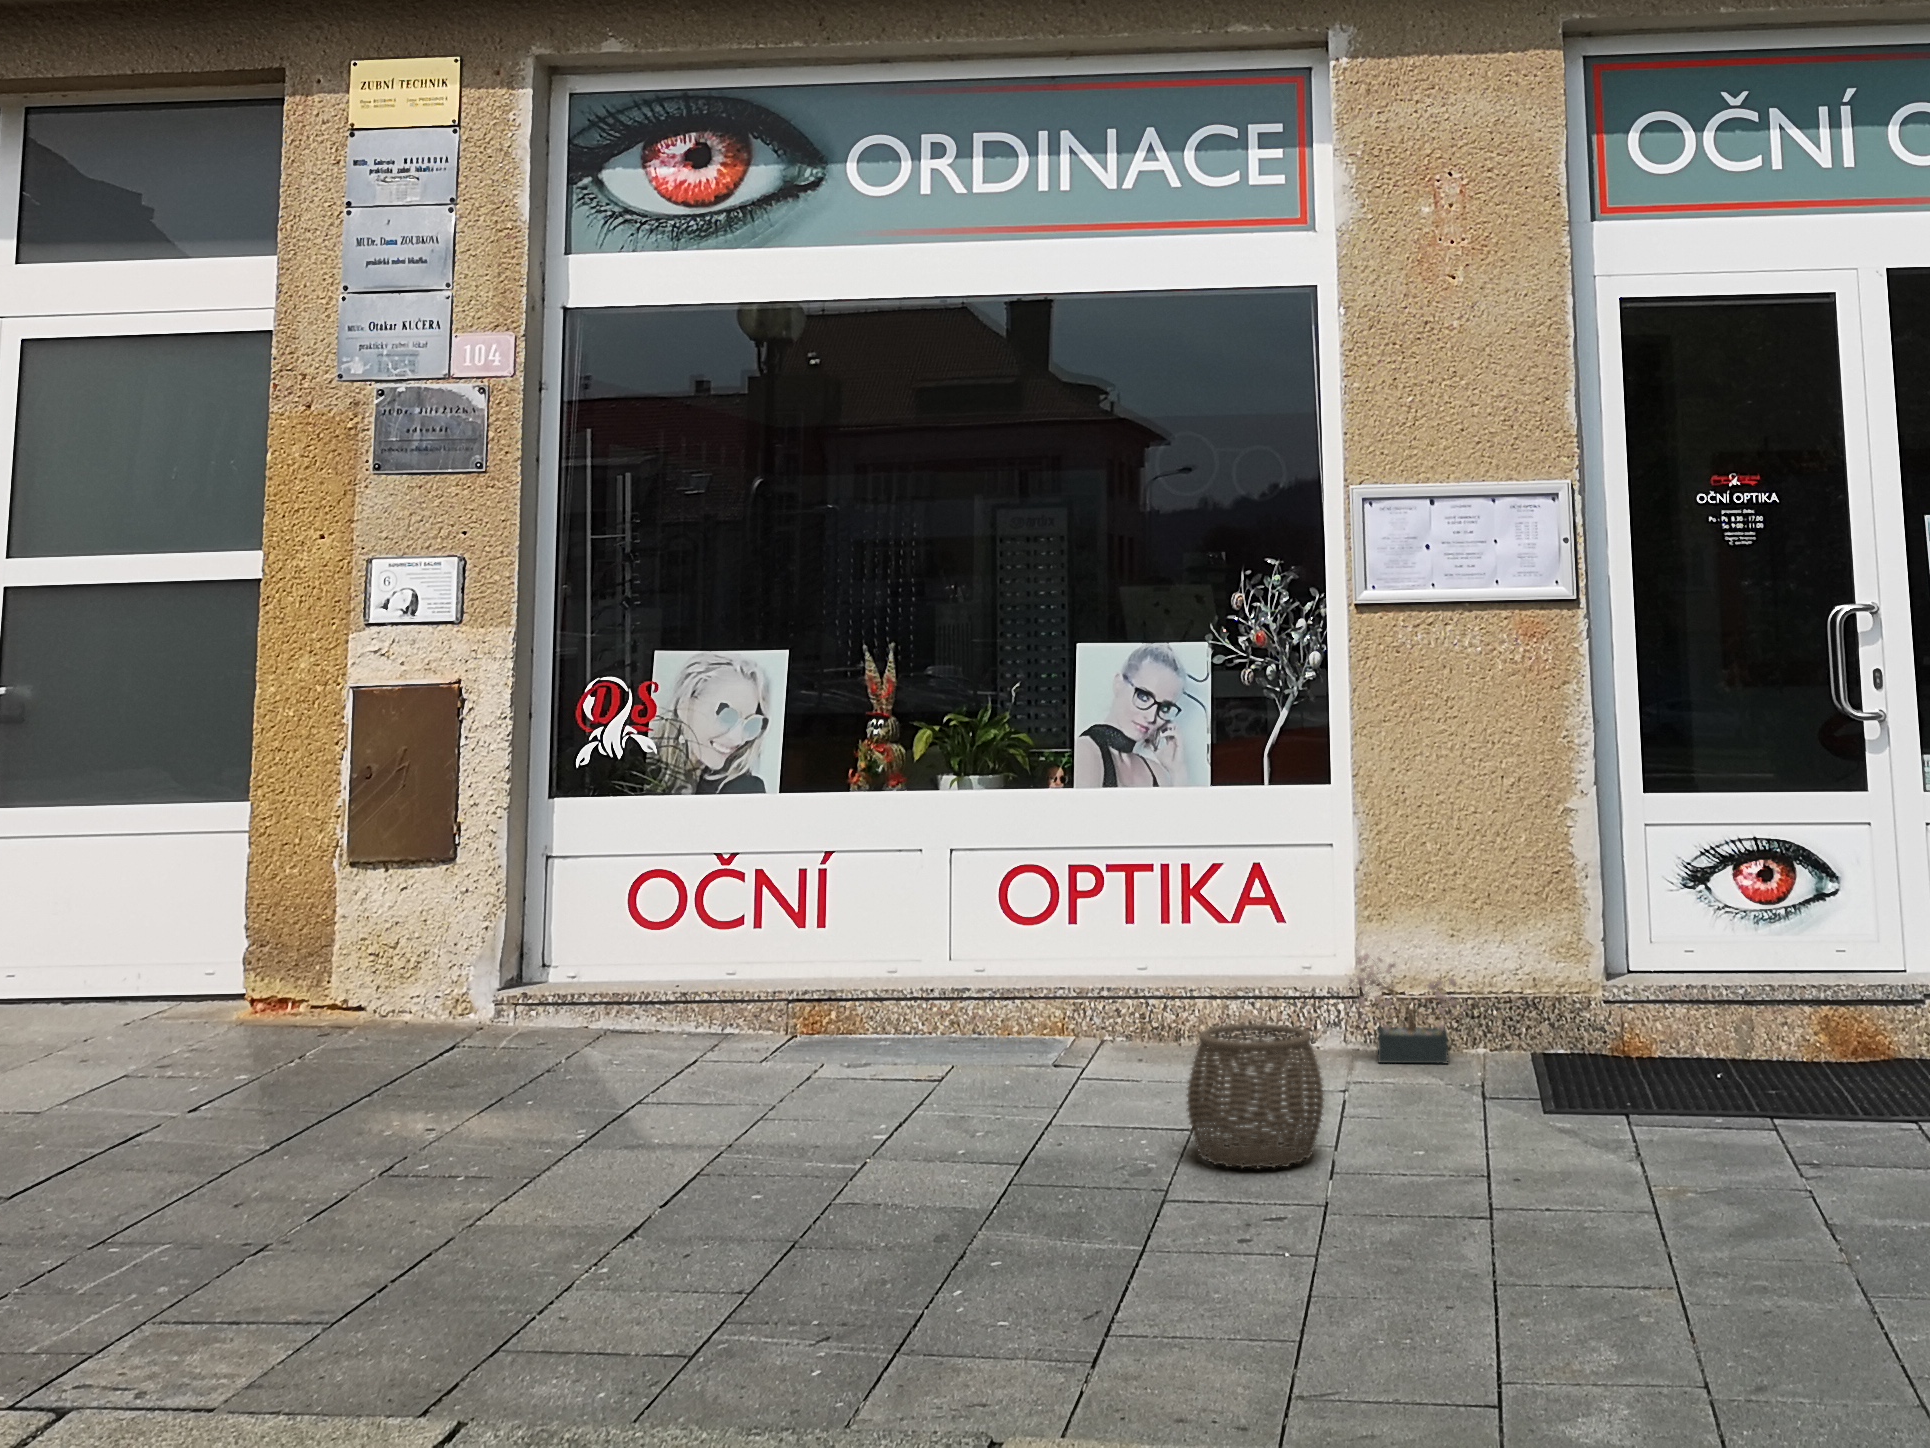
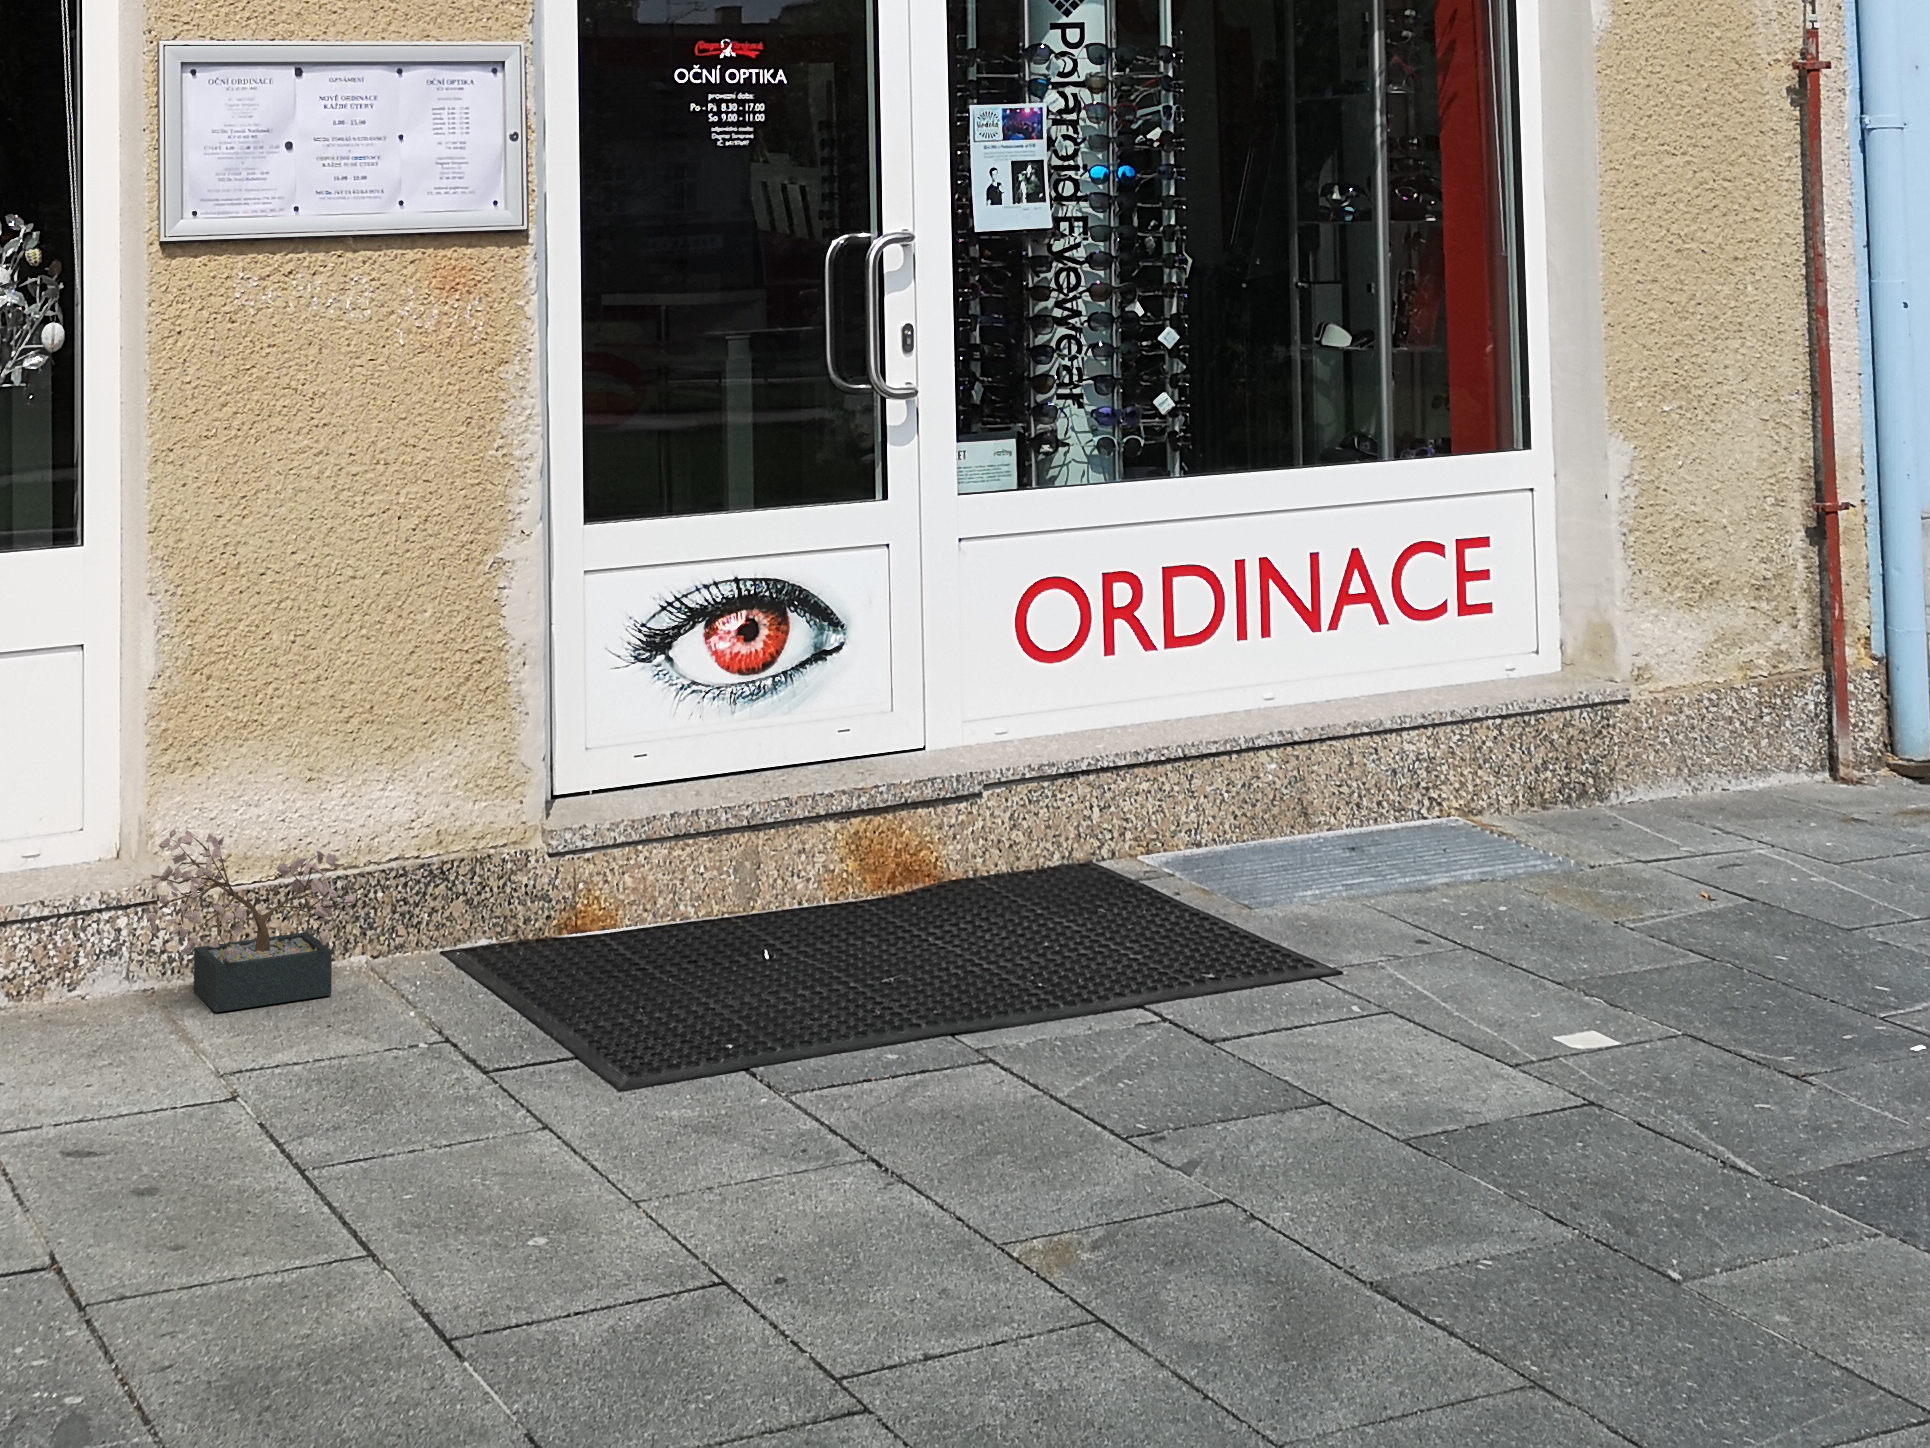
woven basket: present [1187,1024,1324,1168] -> none [66,1034,345,1341]

